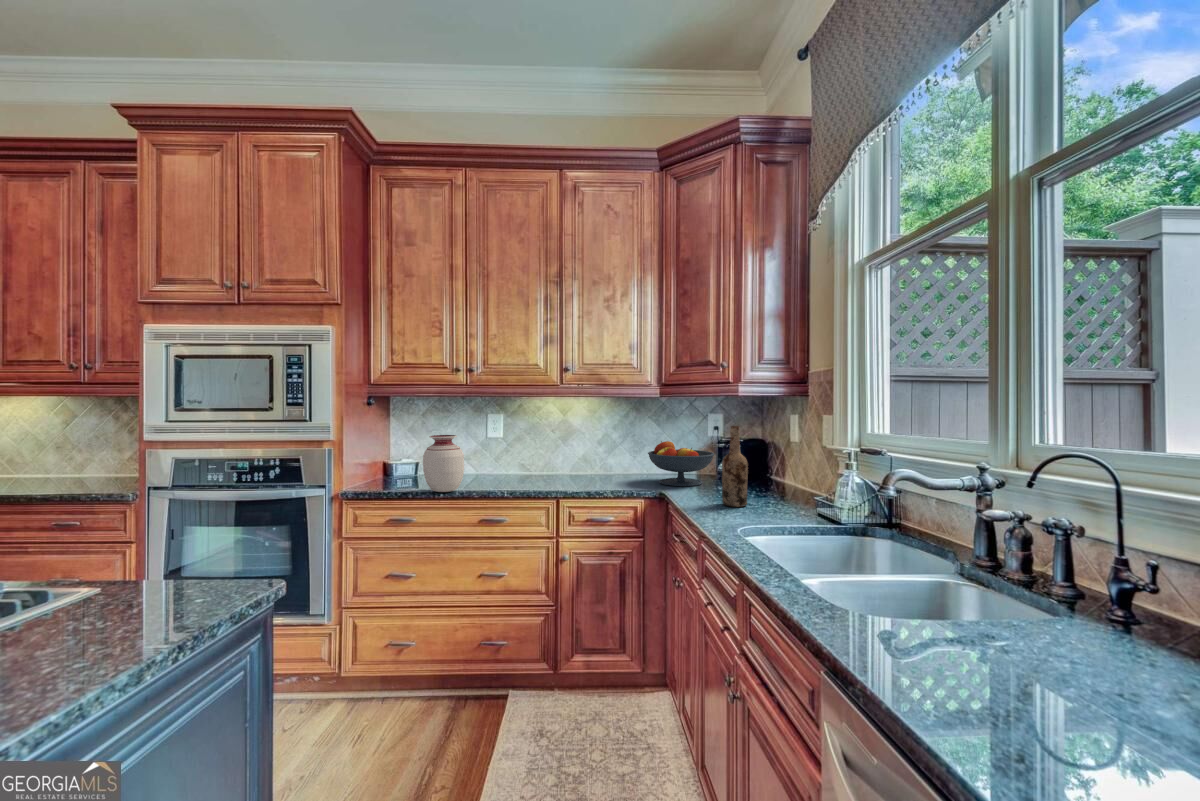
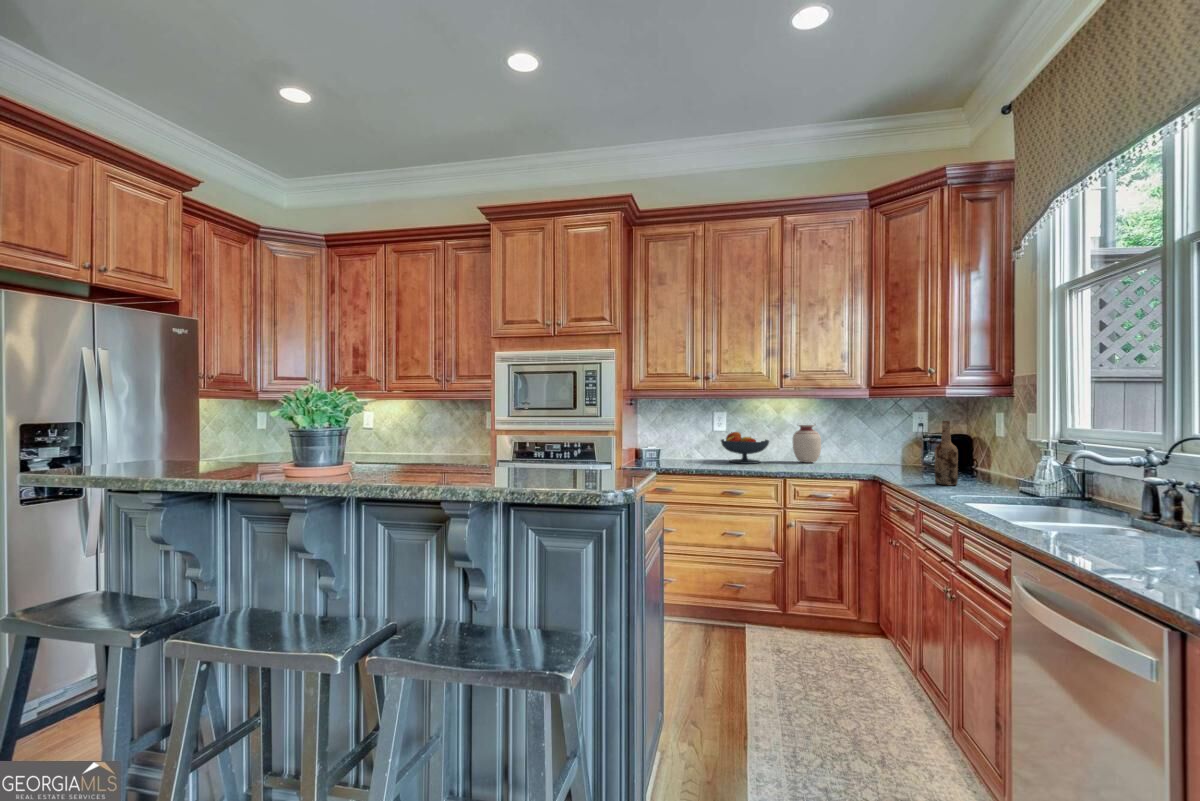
vase: present [423,435,464,492] -> present [792,425,821,463]
fruit bowl: present [648,441,714,486] -> present [721,432,769,464]

